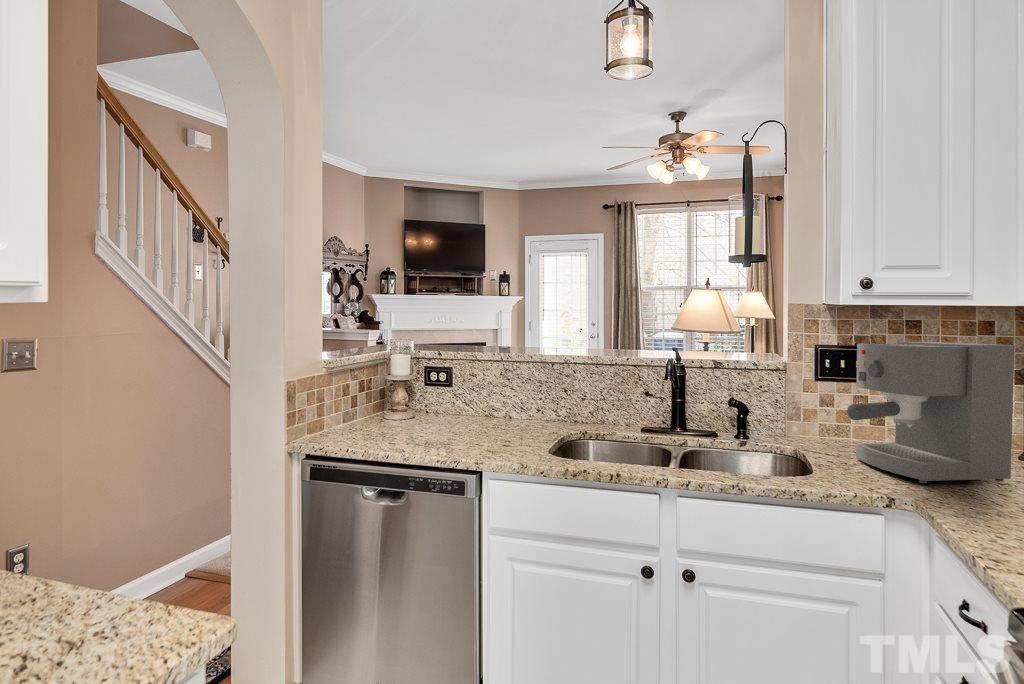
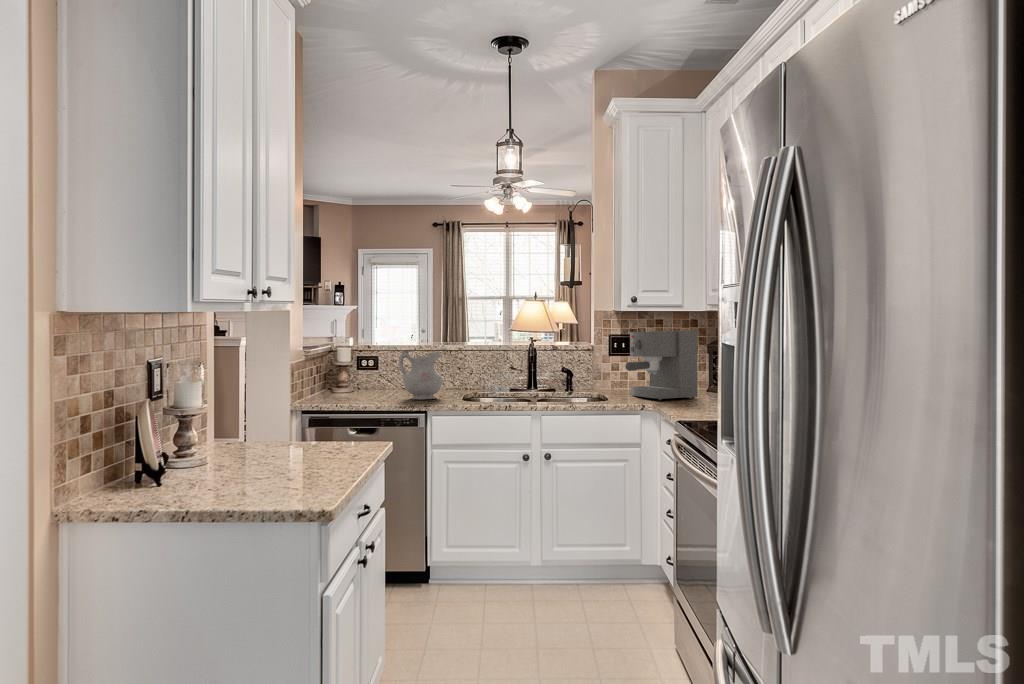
ceramic pitcher: none [451,366,519,445] -> present [399,351,442,400]

